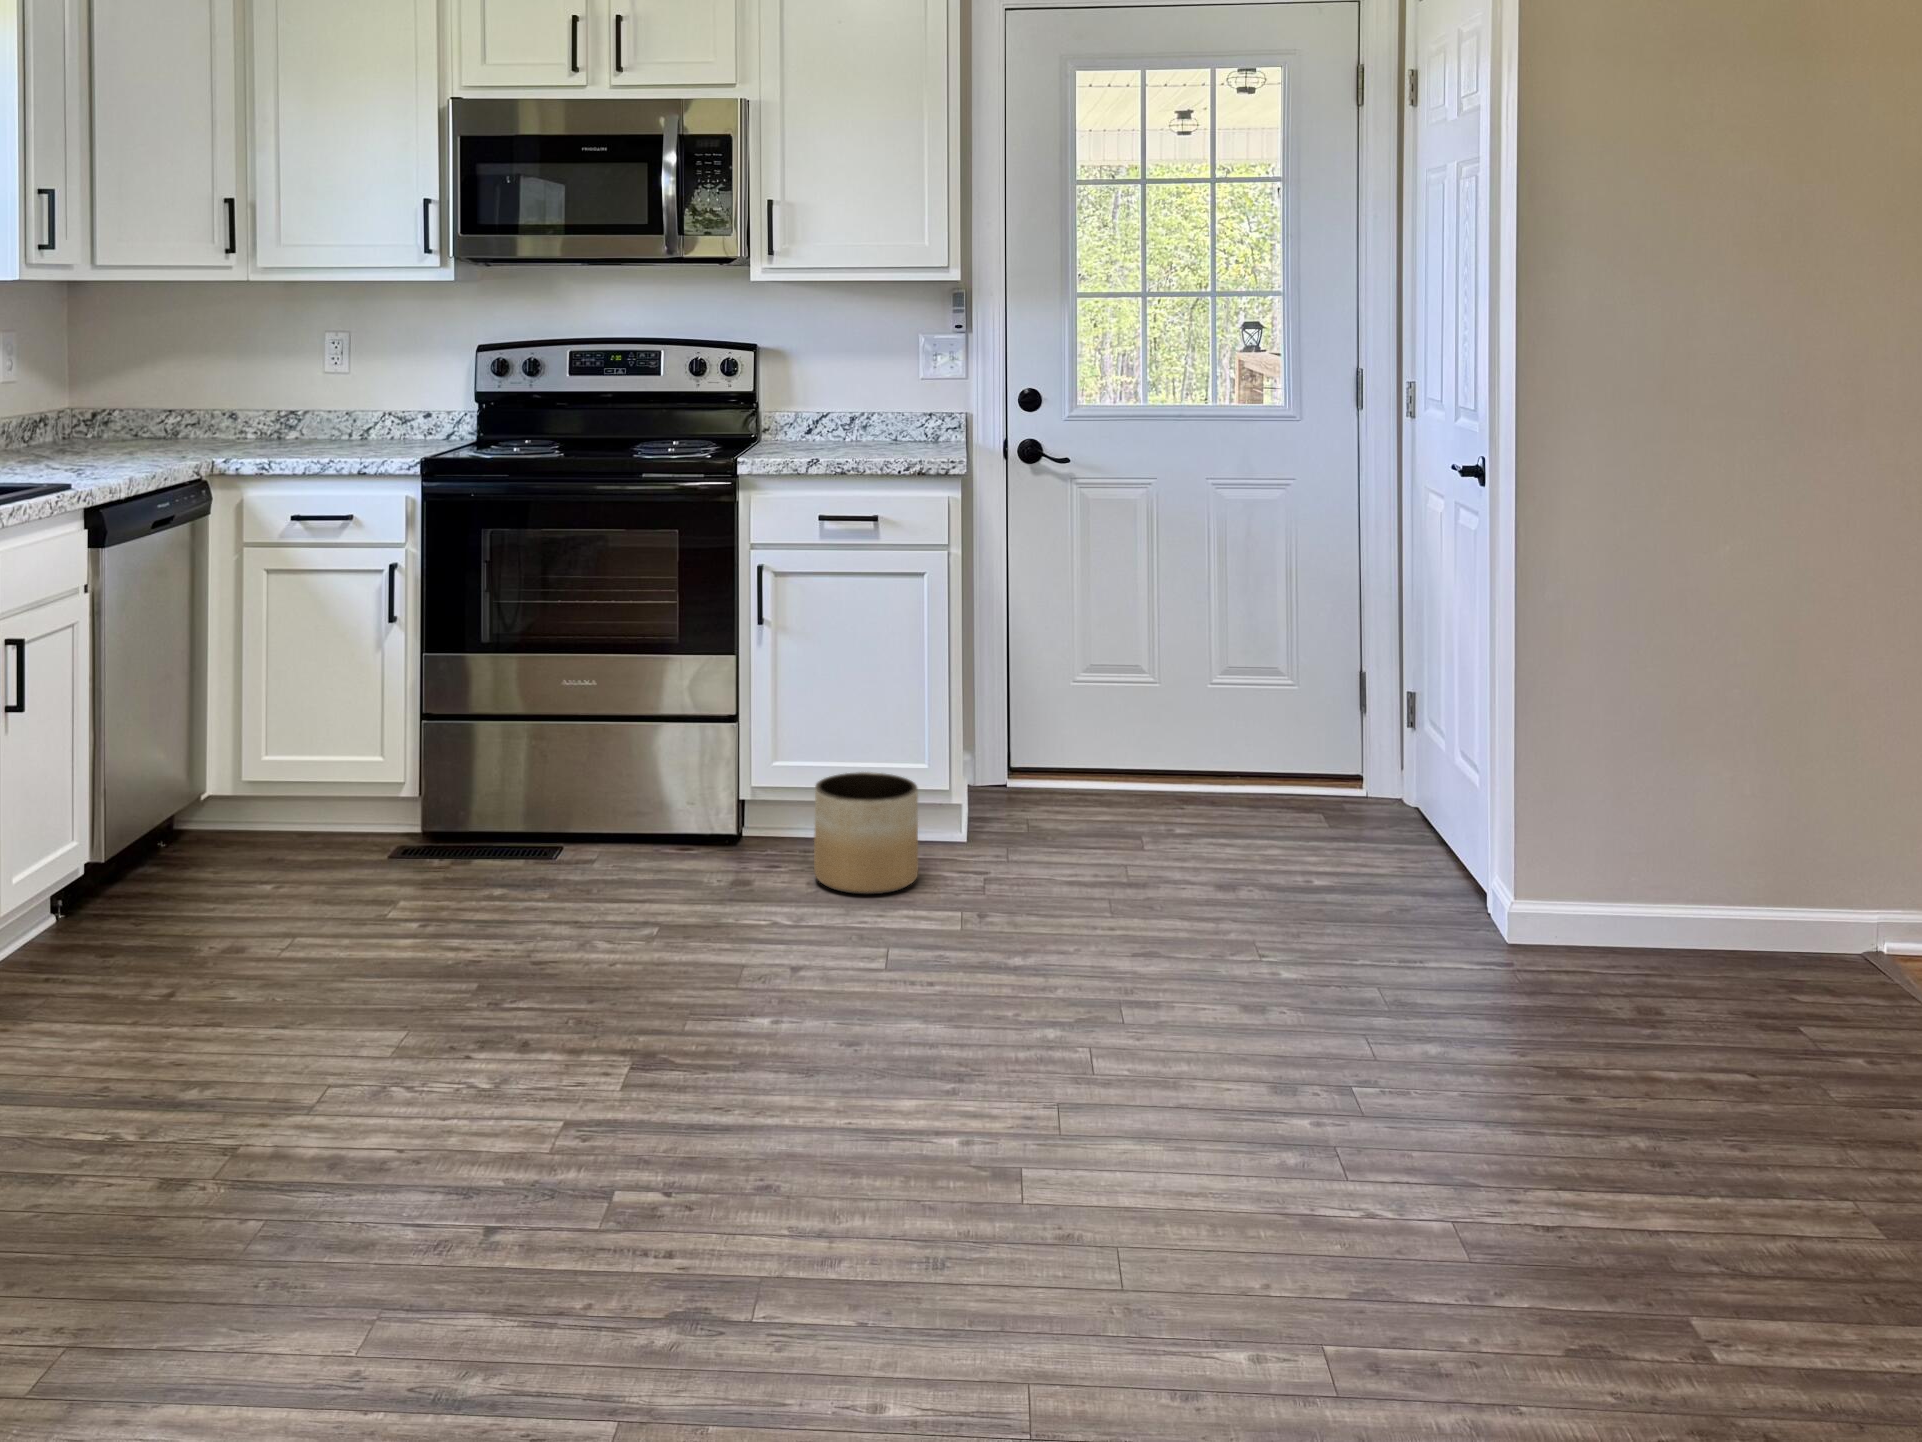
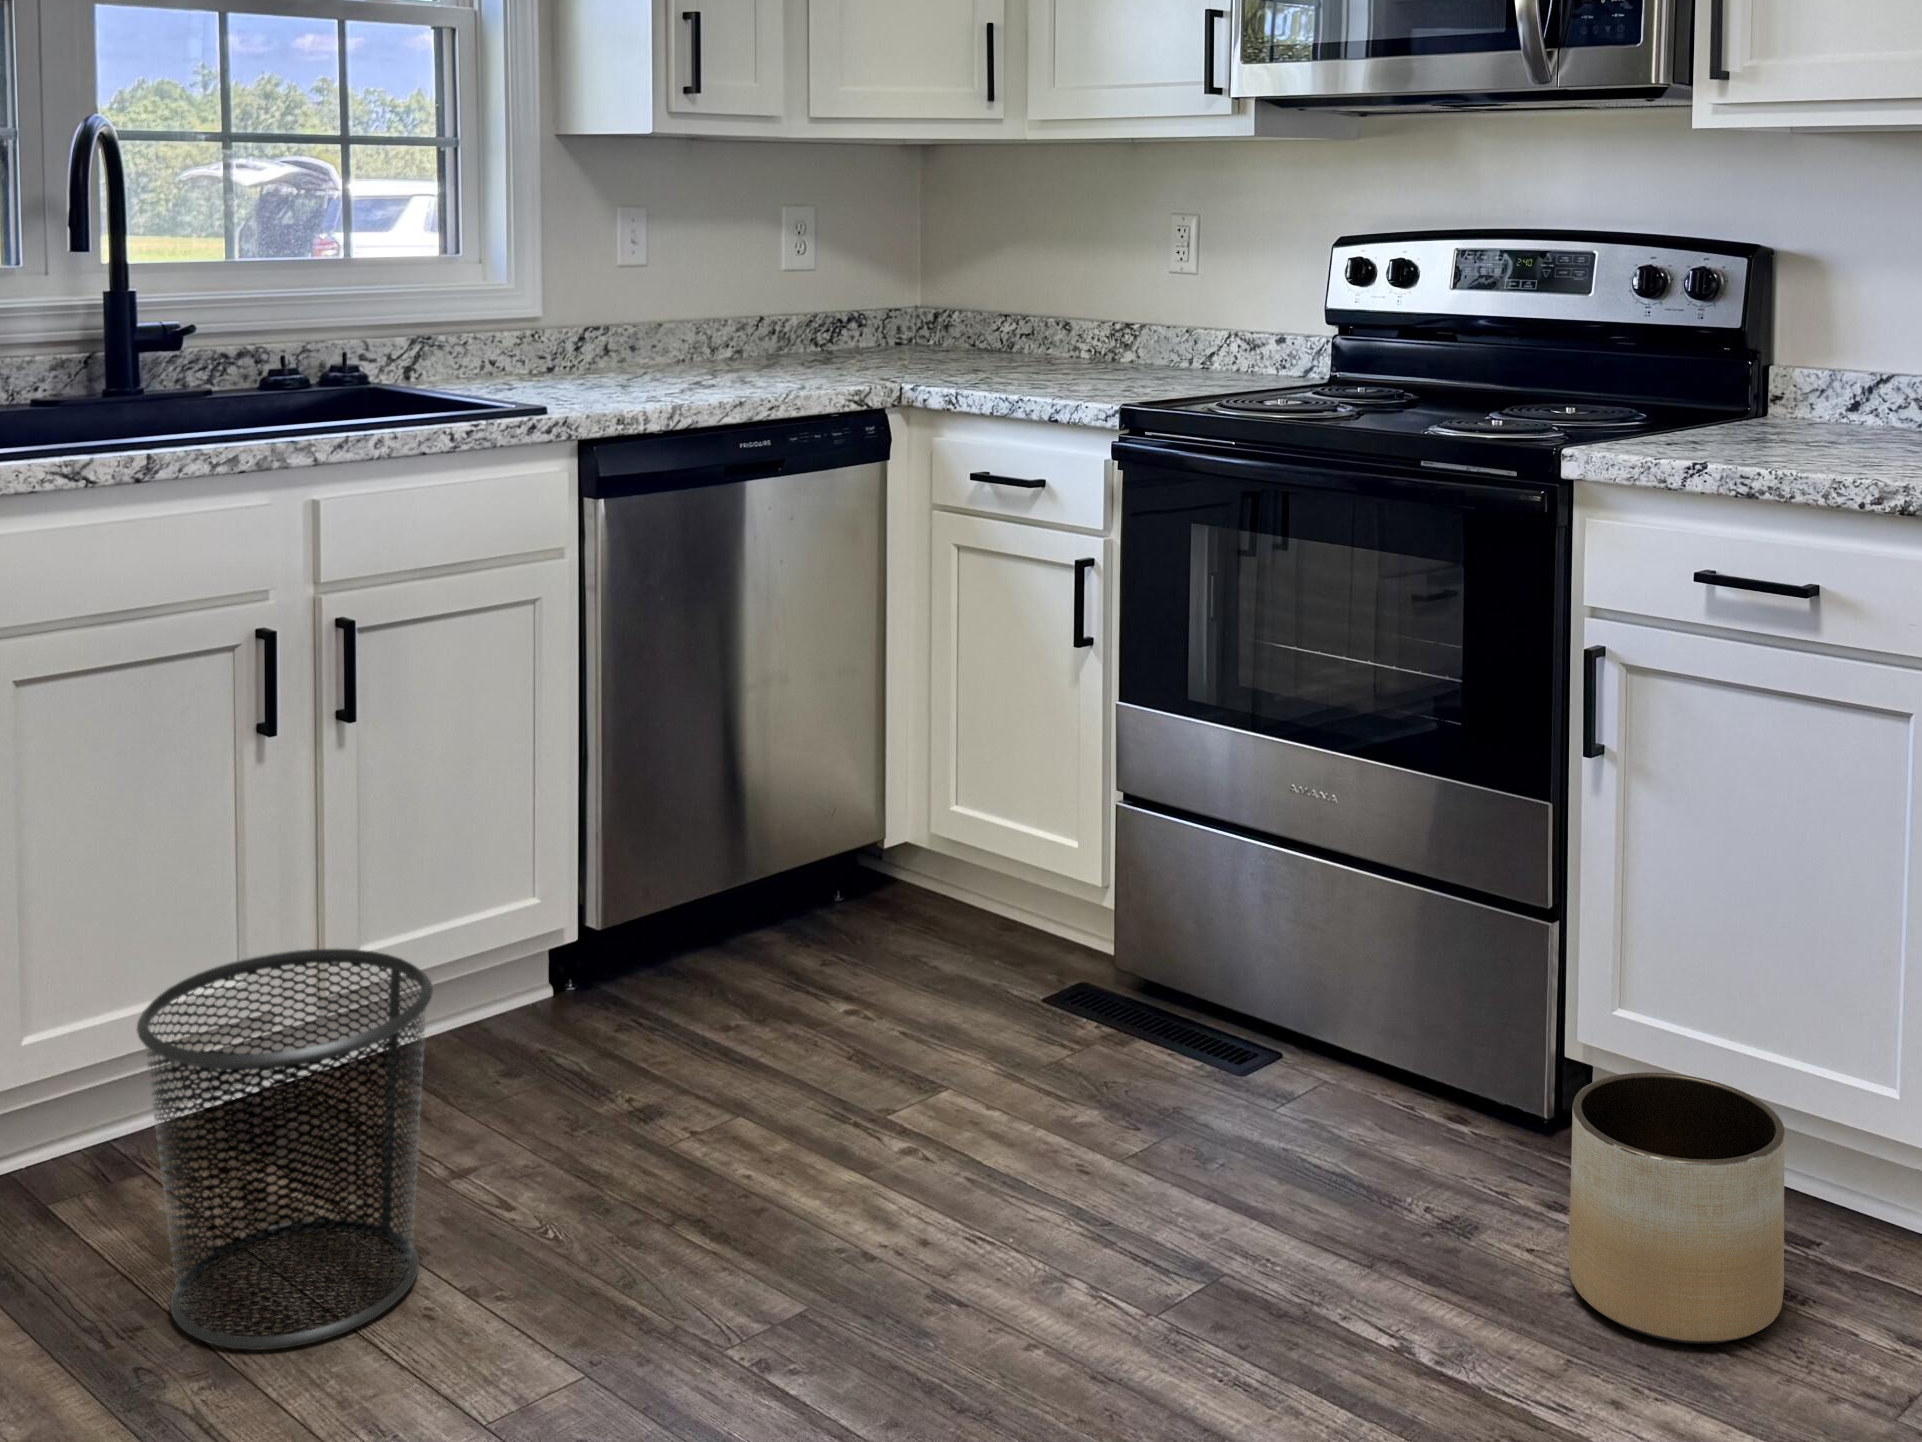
waste bin: none [69,857,274,1127] -> present [137,949,433,1350]

